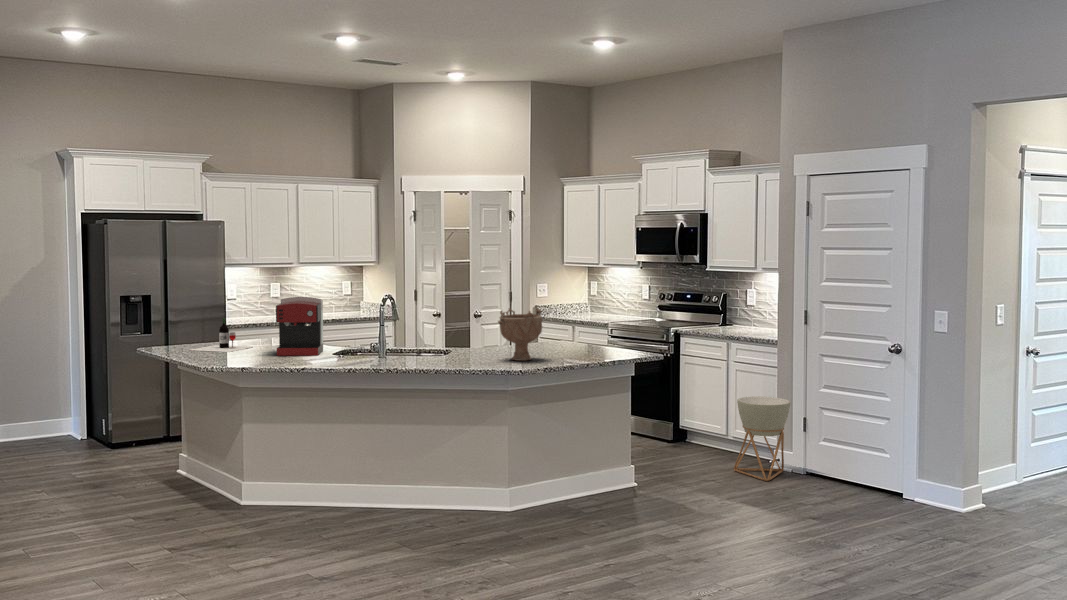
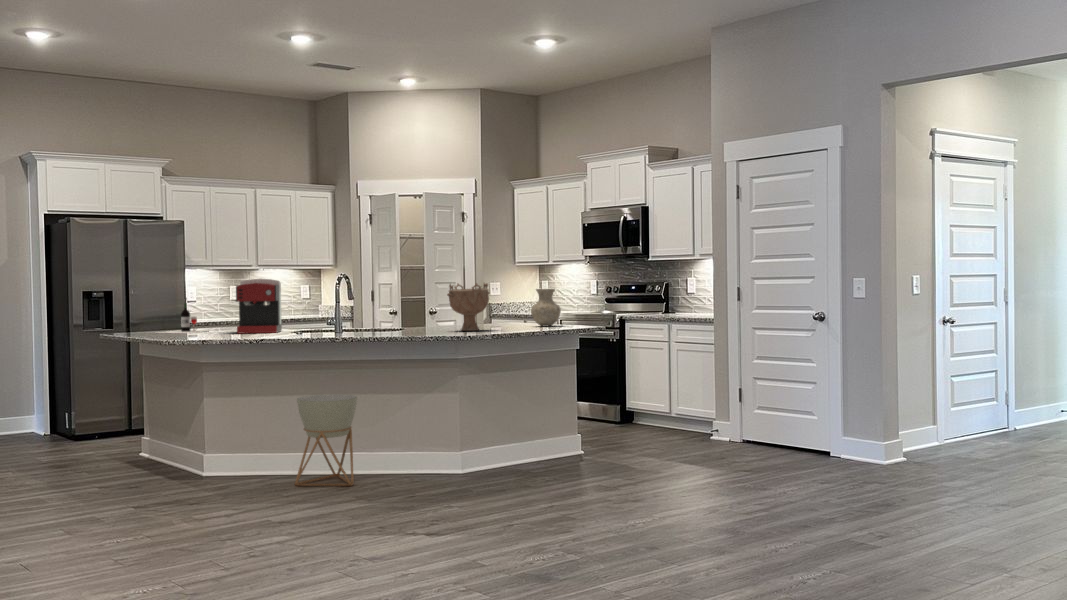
vase: none [585,311,617,352] -> present [531,289,561,326]
planter: present [734,396,790,481] -> present [295,394,357,486]

